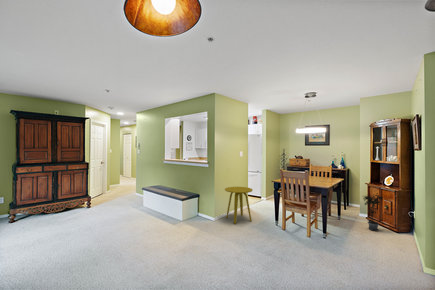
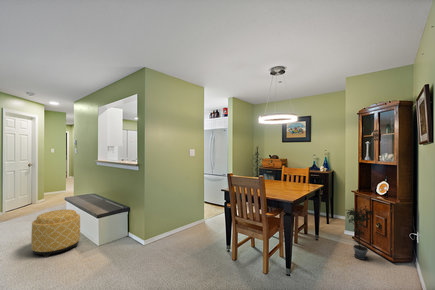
side table: present [225,187,253,224] -> none [160,196,199,250]
ottoman: none [141,195,169,226] -> present [31,209,80,257]

